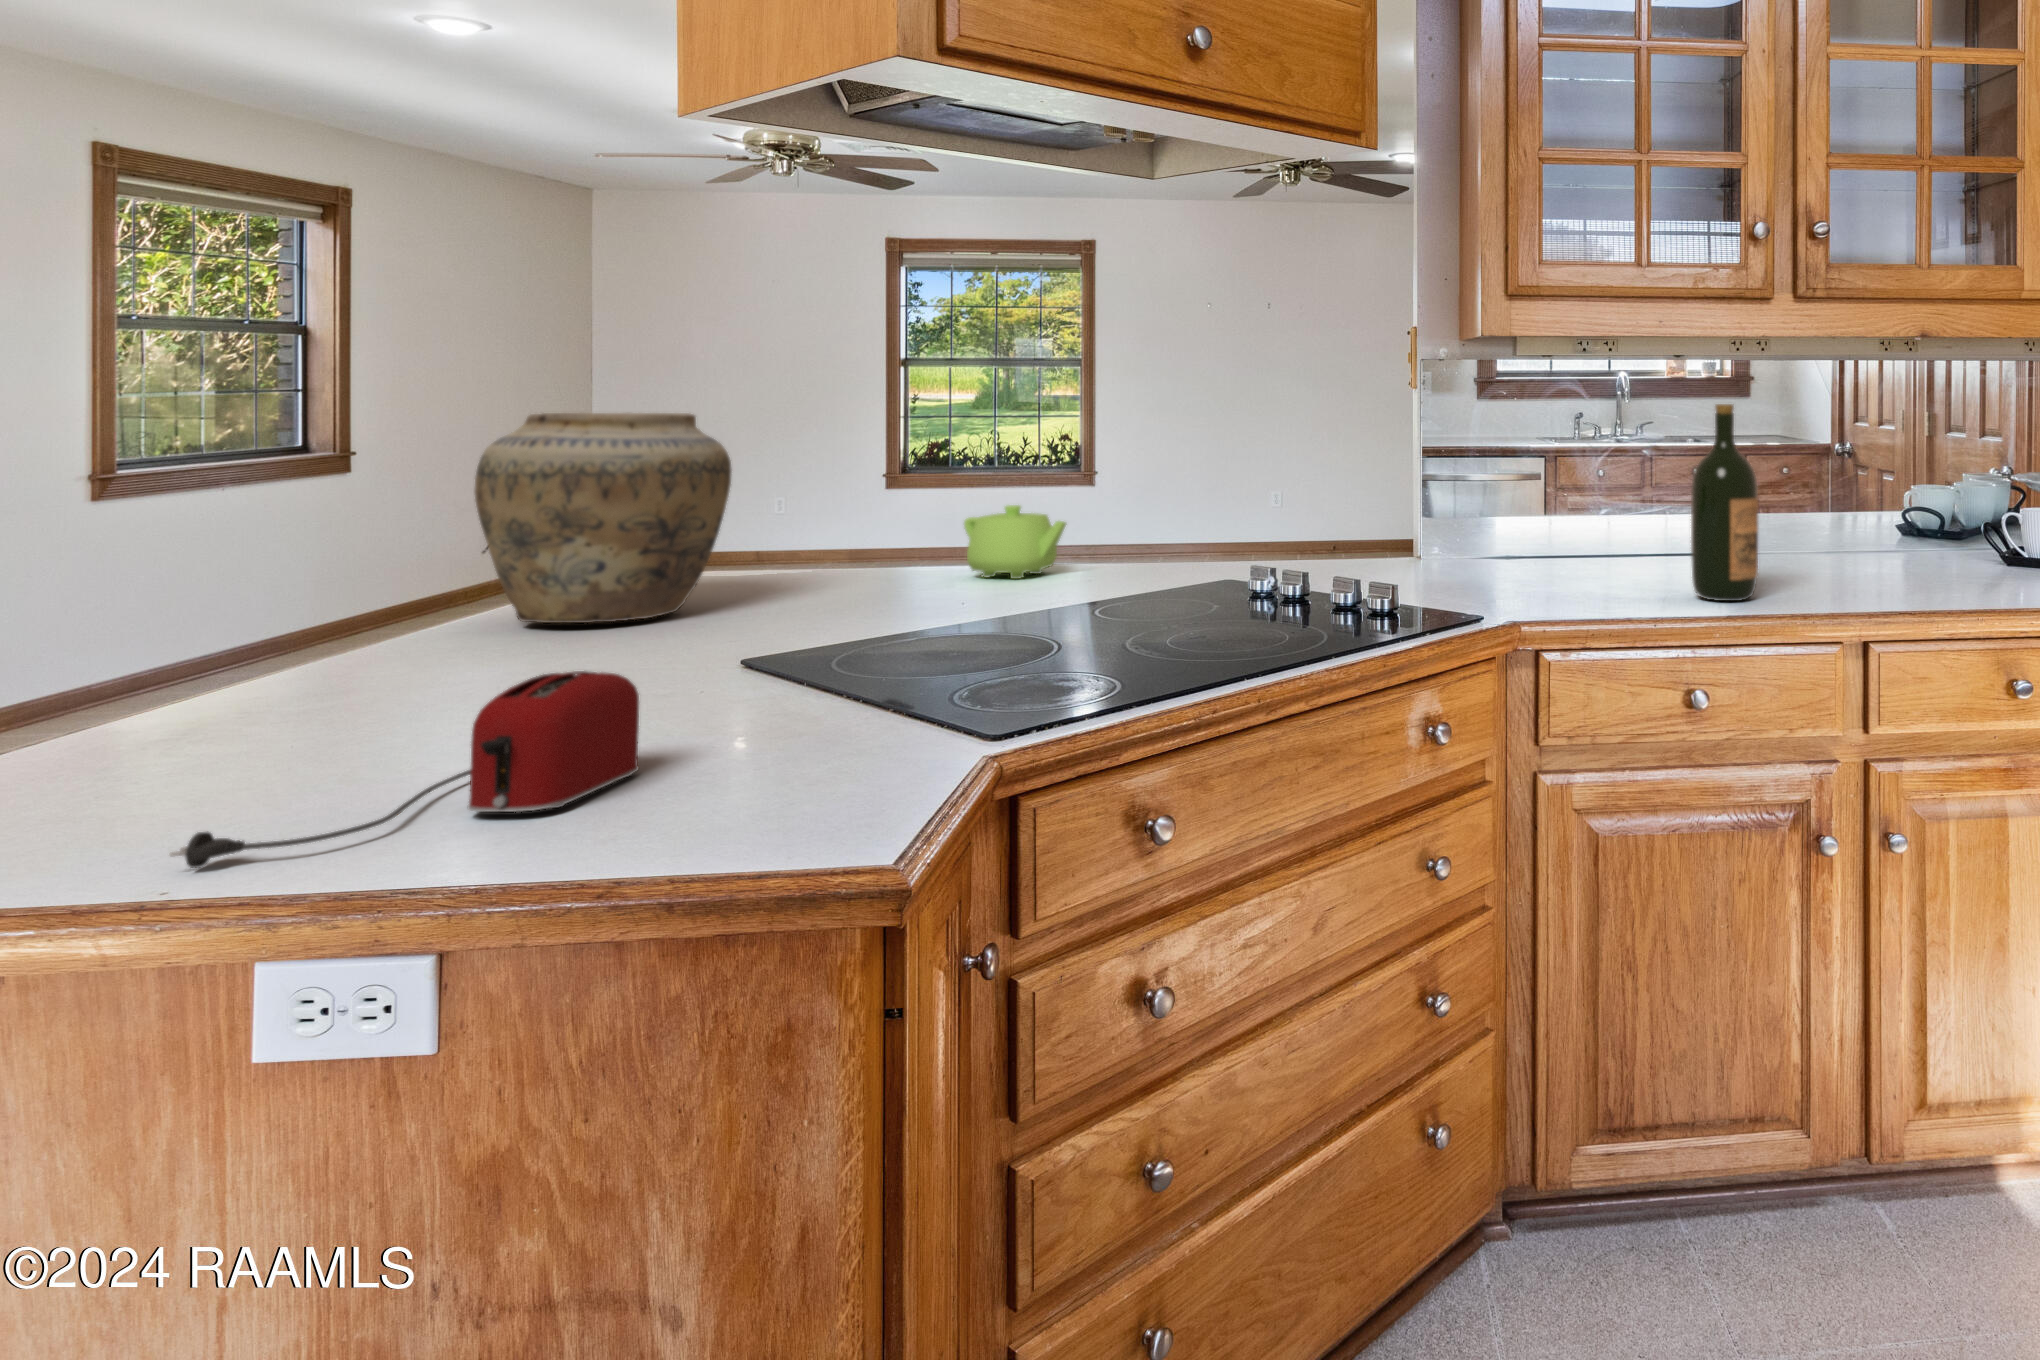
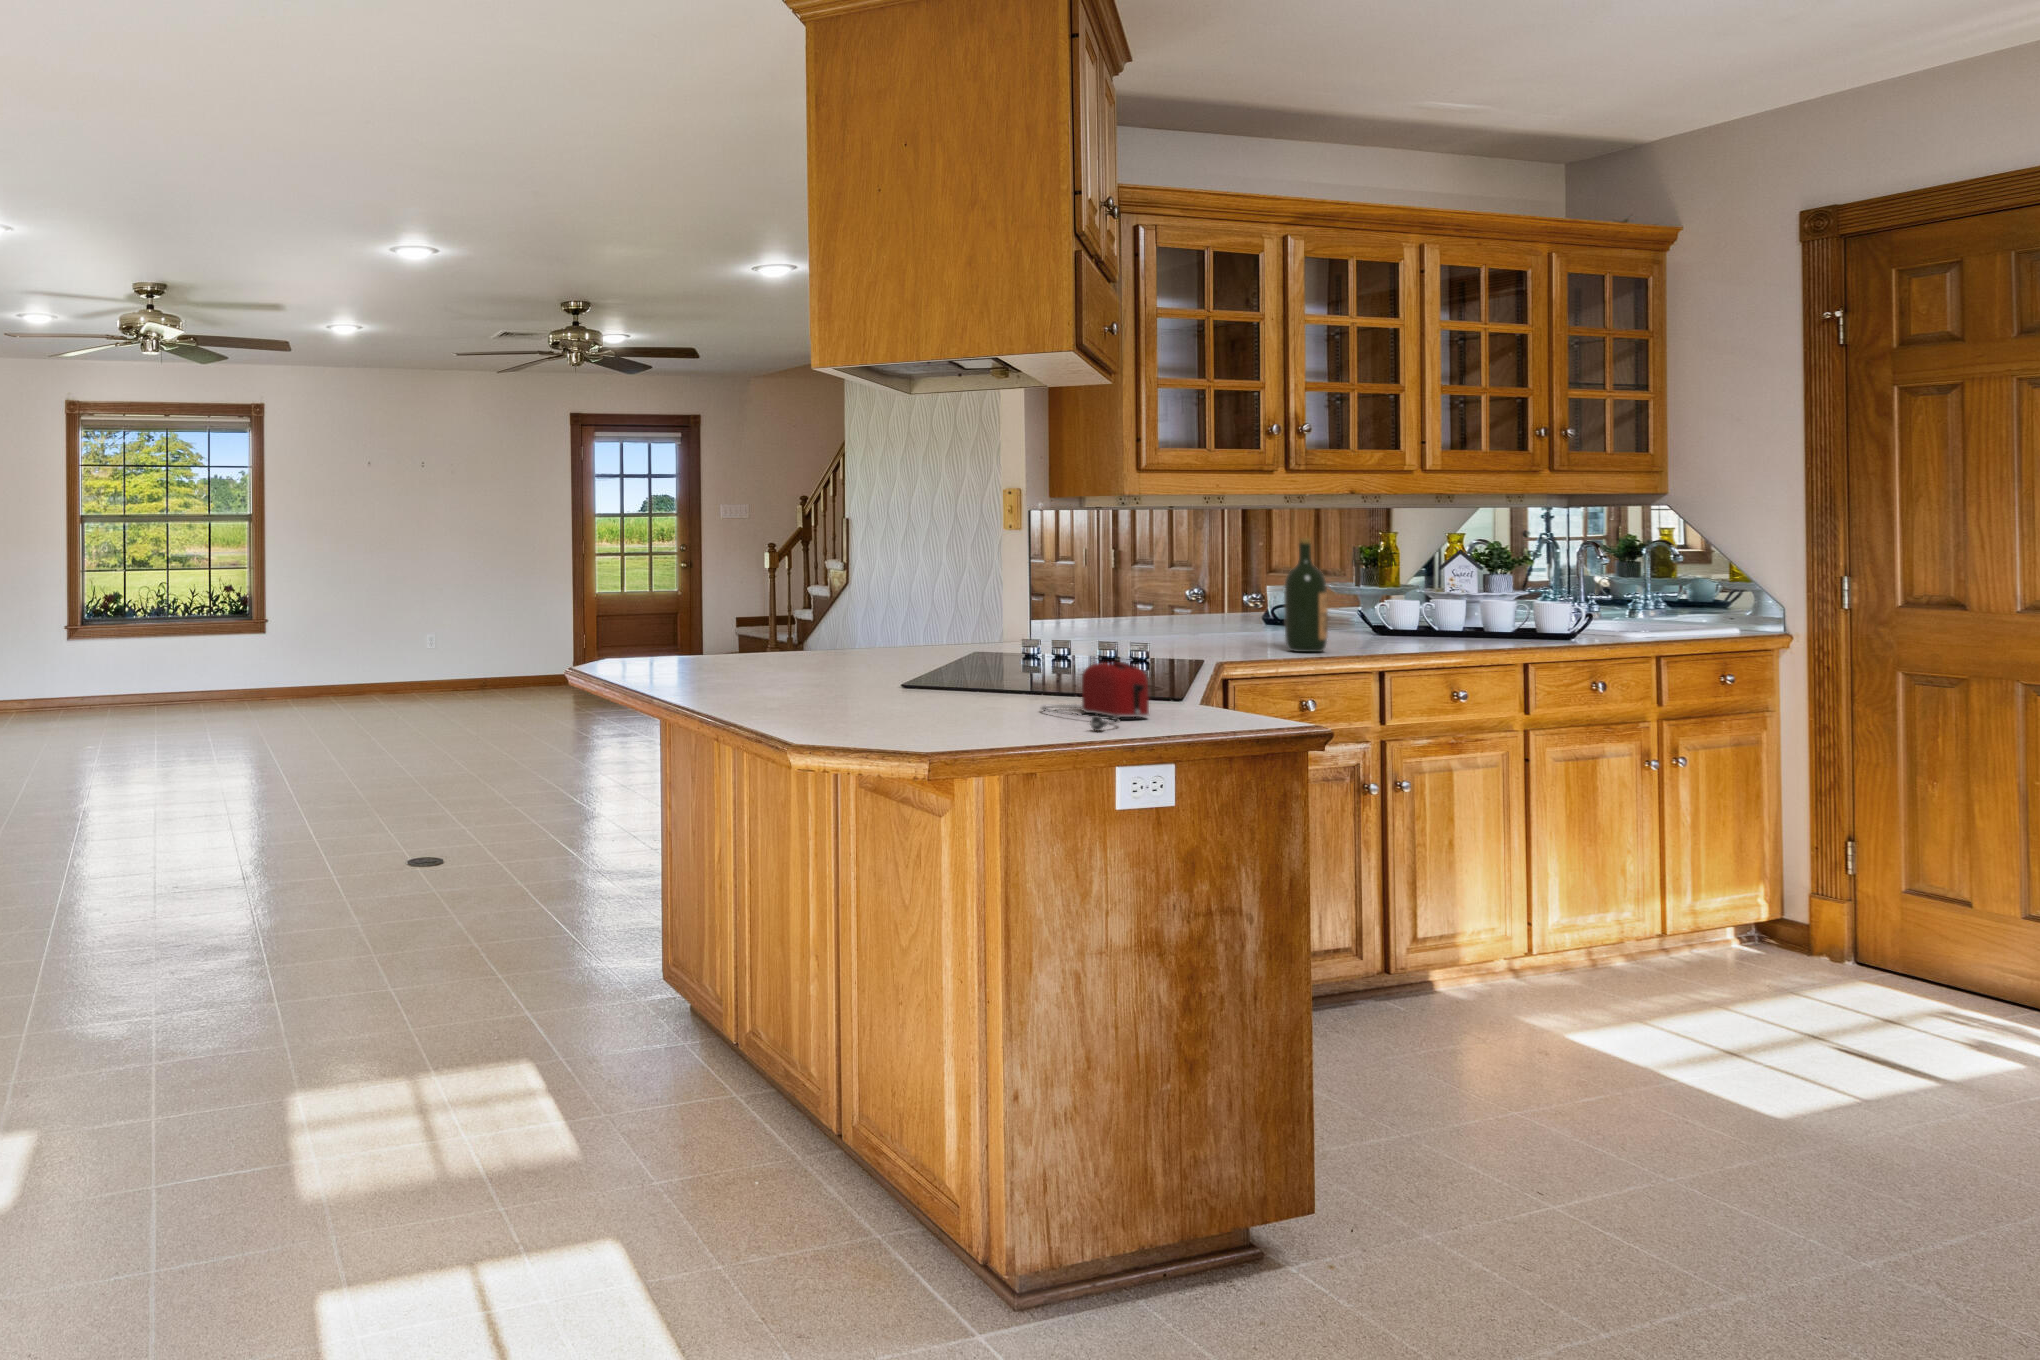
vase: present [475,413,732,623] -> none [655,552,786,680]
teapot: present [964,505,1066,579] -> none [797,612,872,659]

